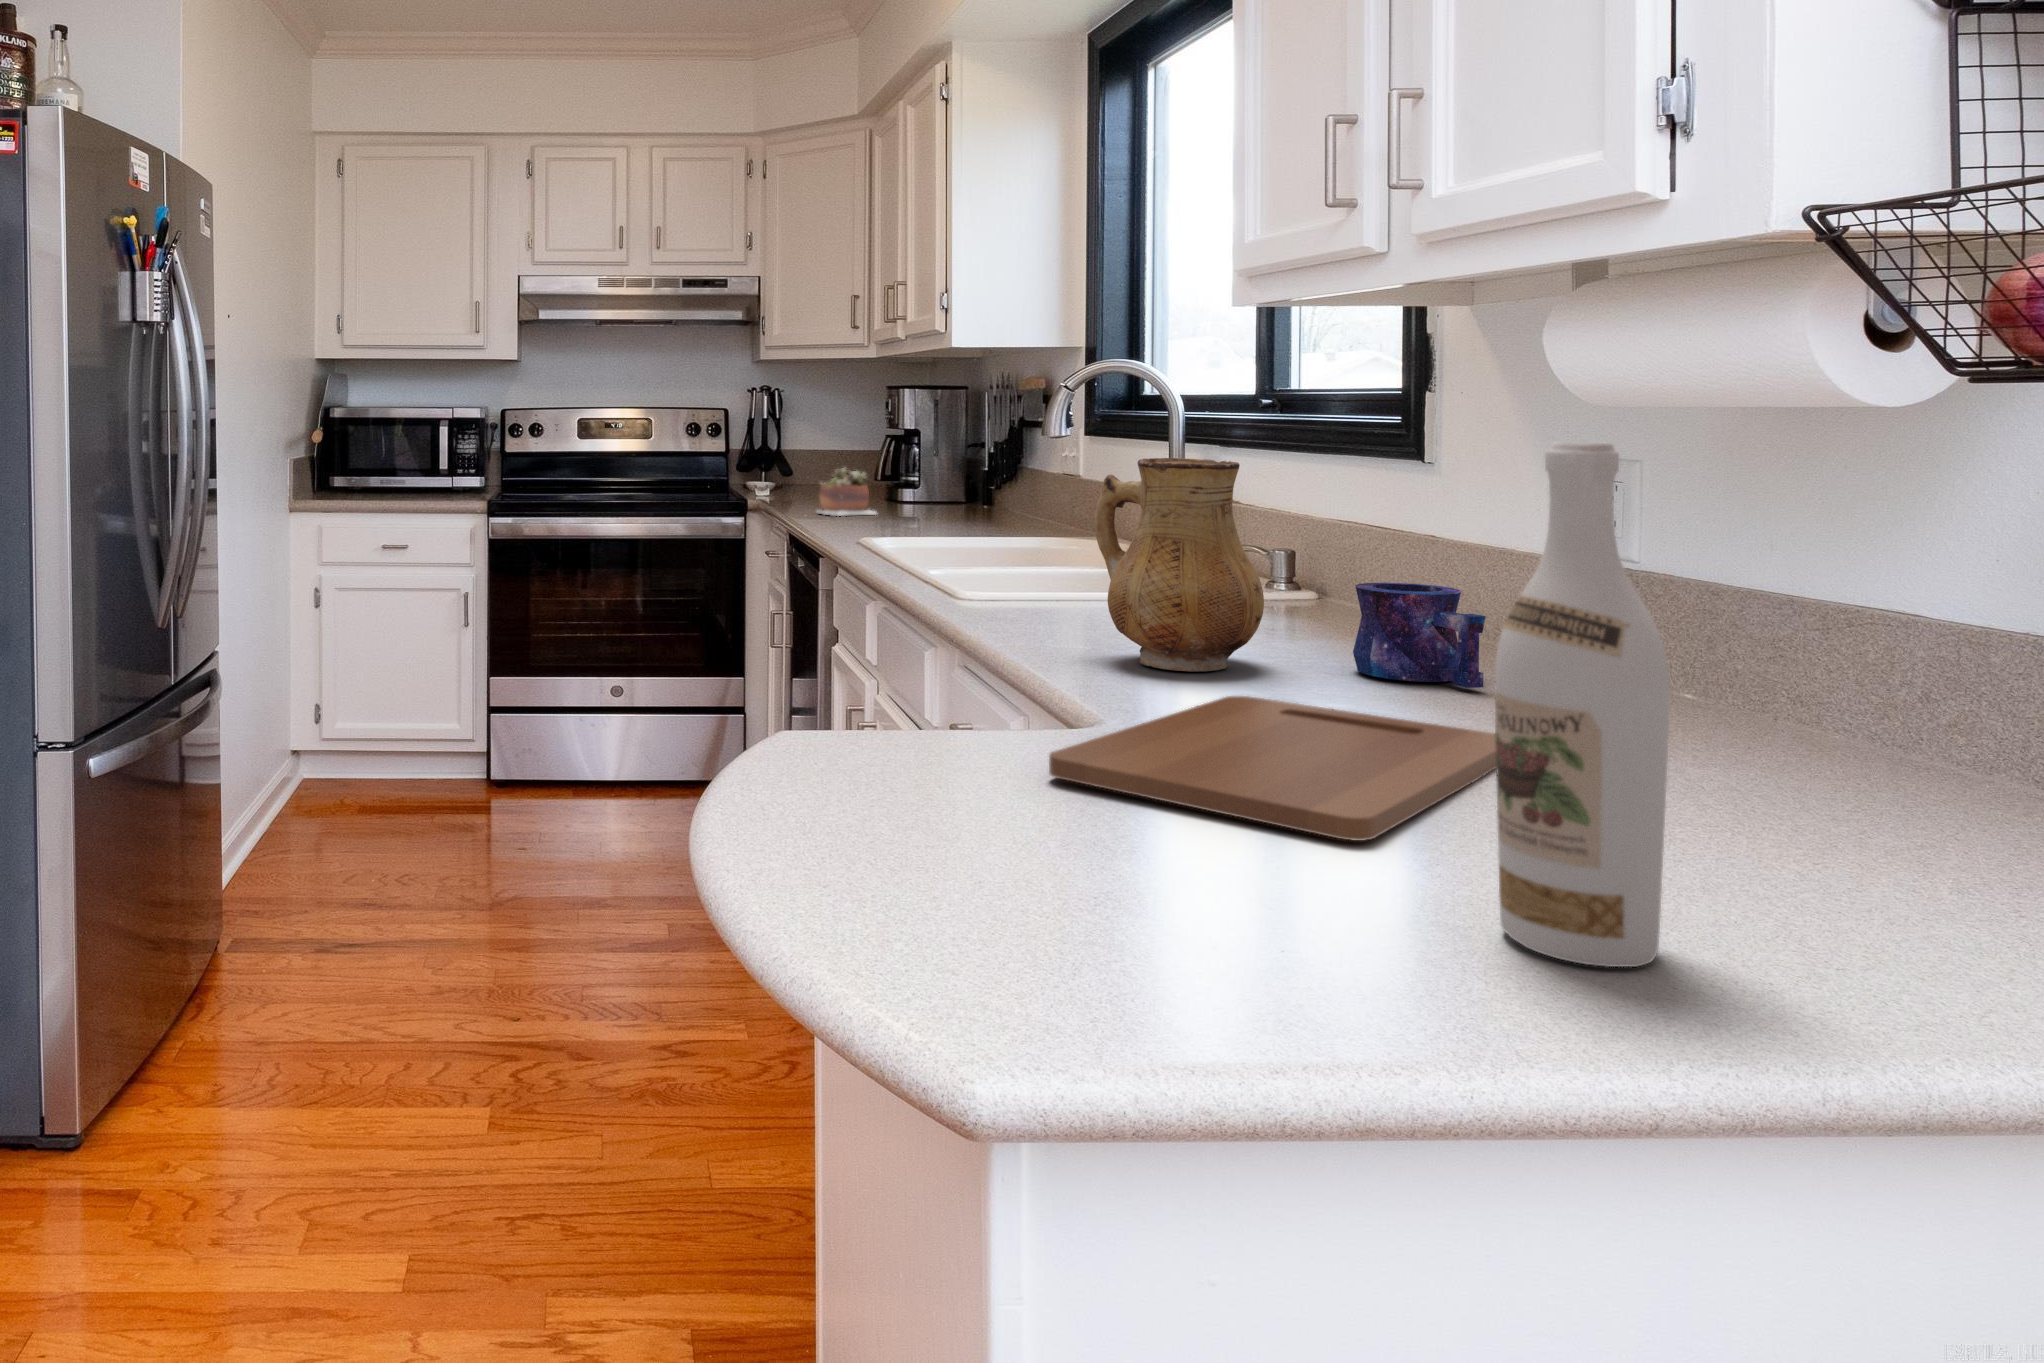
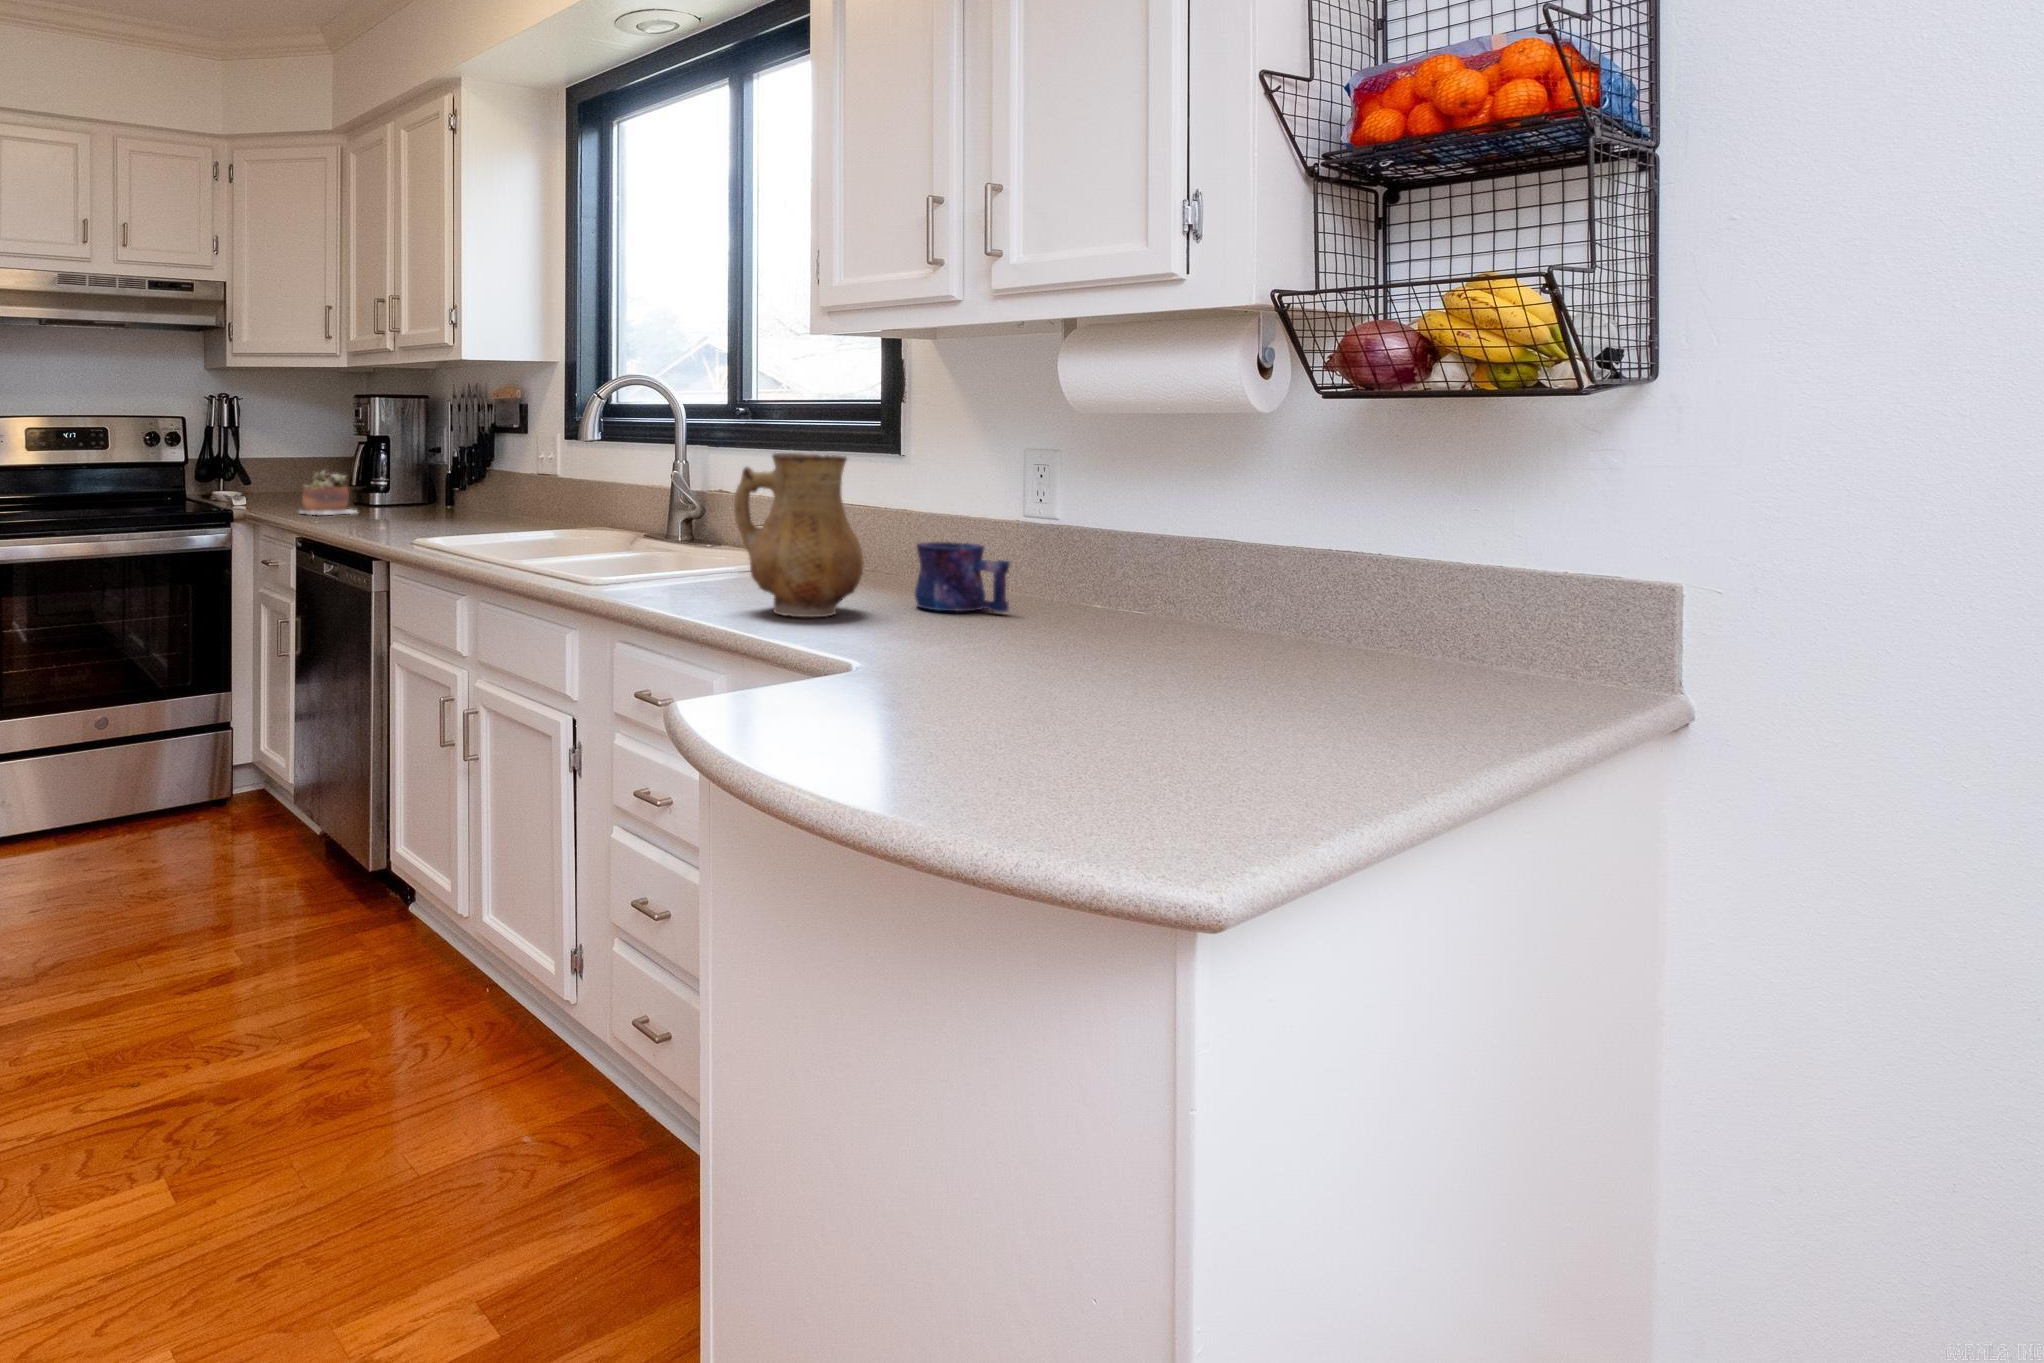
wine bottle: present [1495,442,1670,967] -> none [1247,432,1350,761]
cutting board: present [1049,696,1496,841] -> none [860,629,1111,712]

